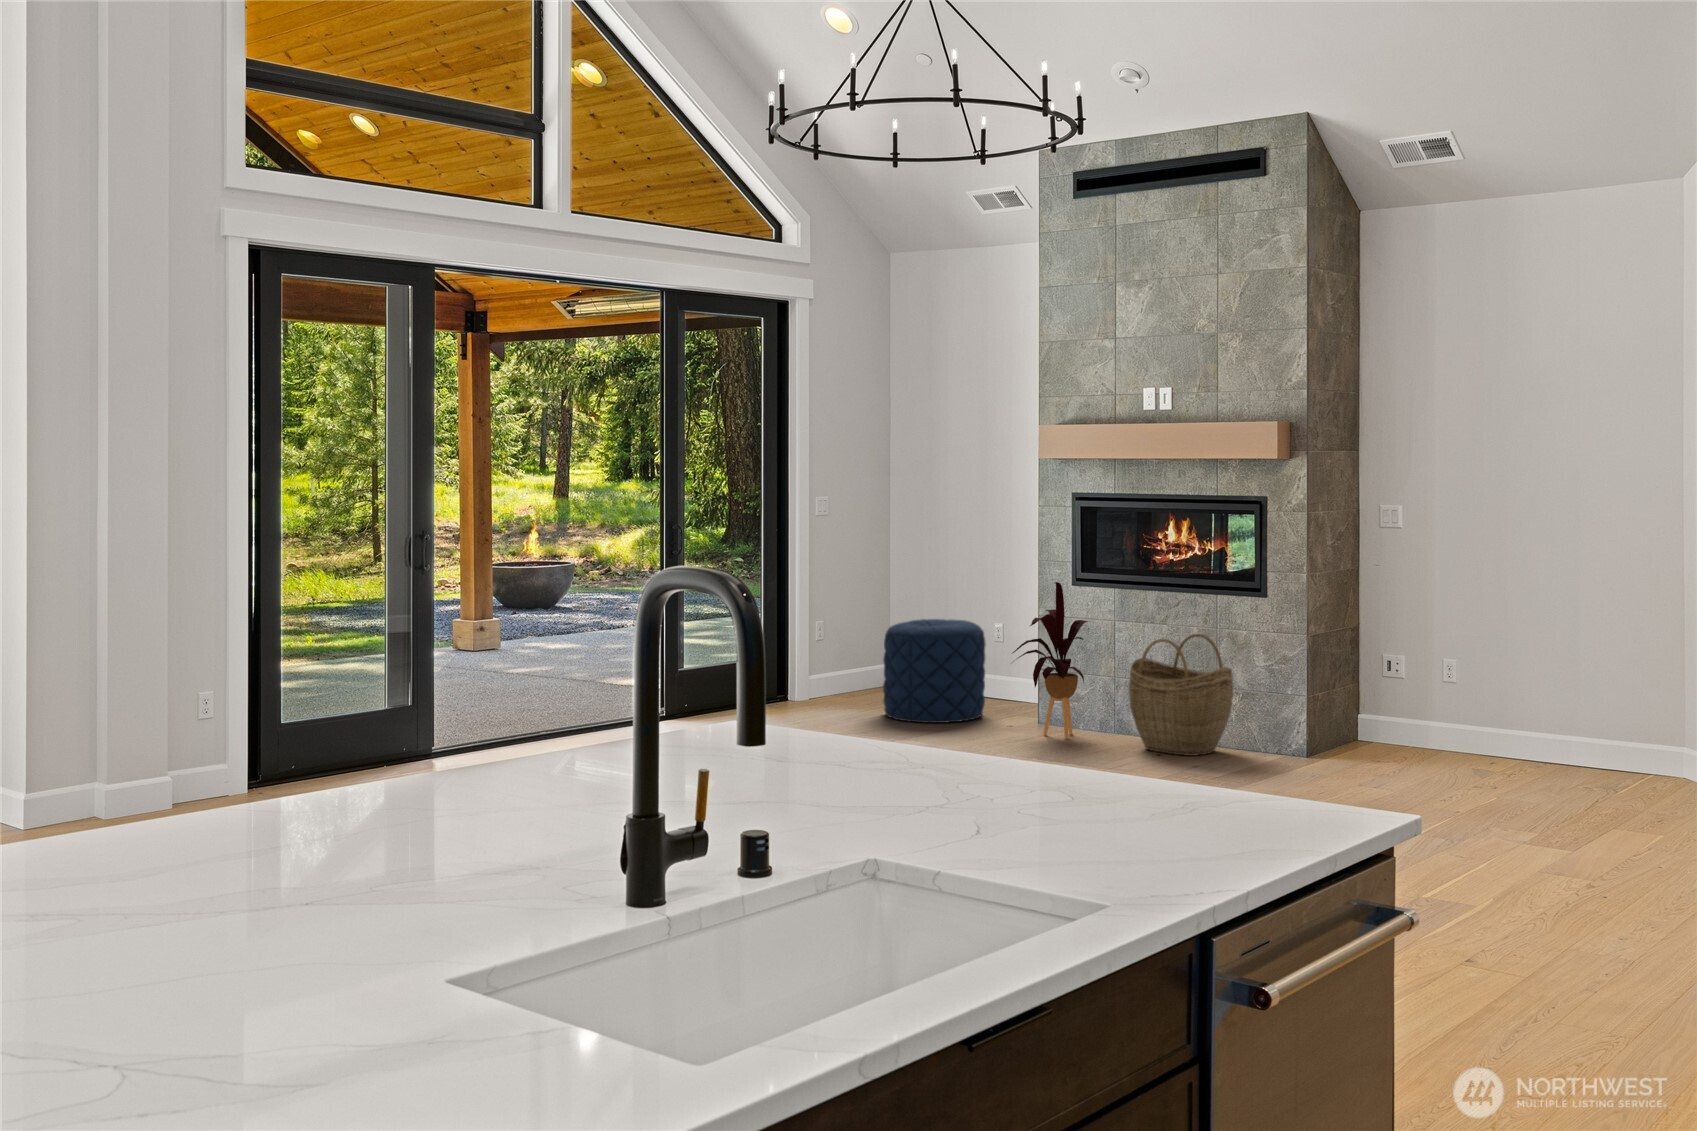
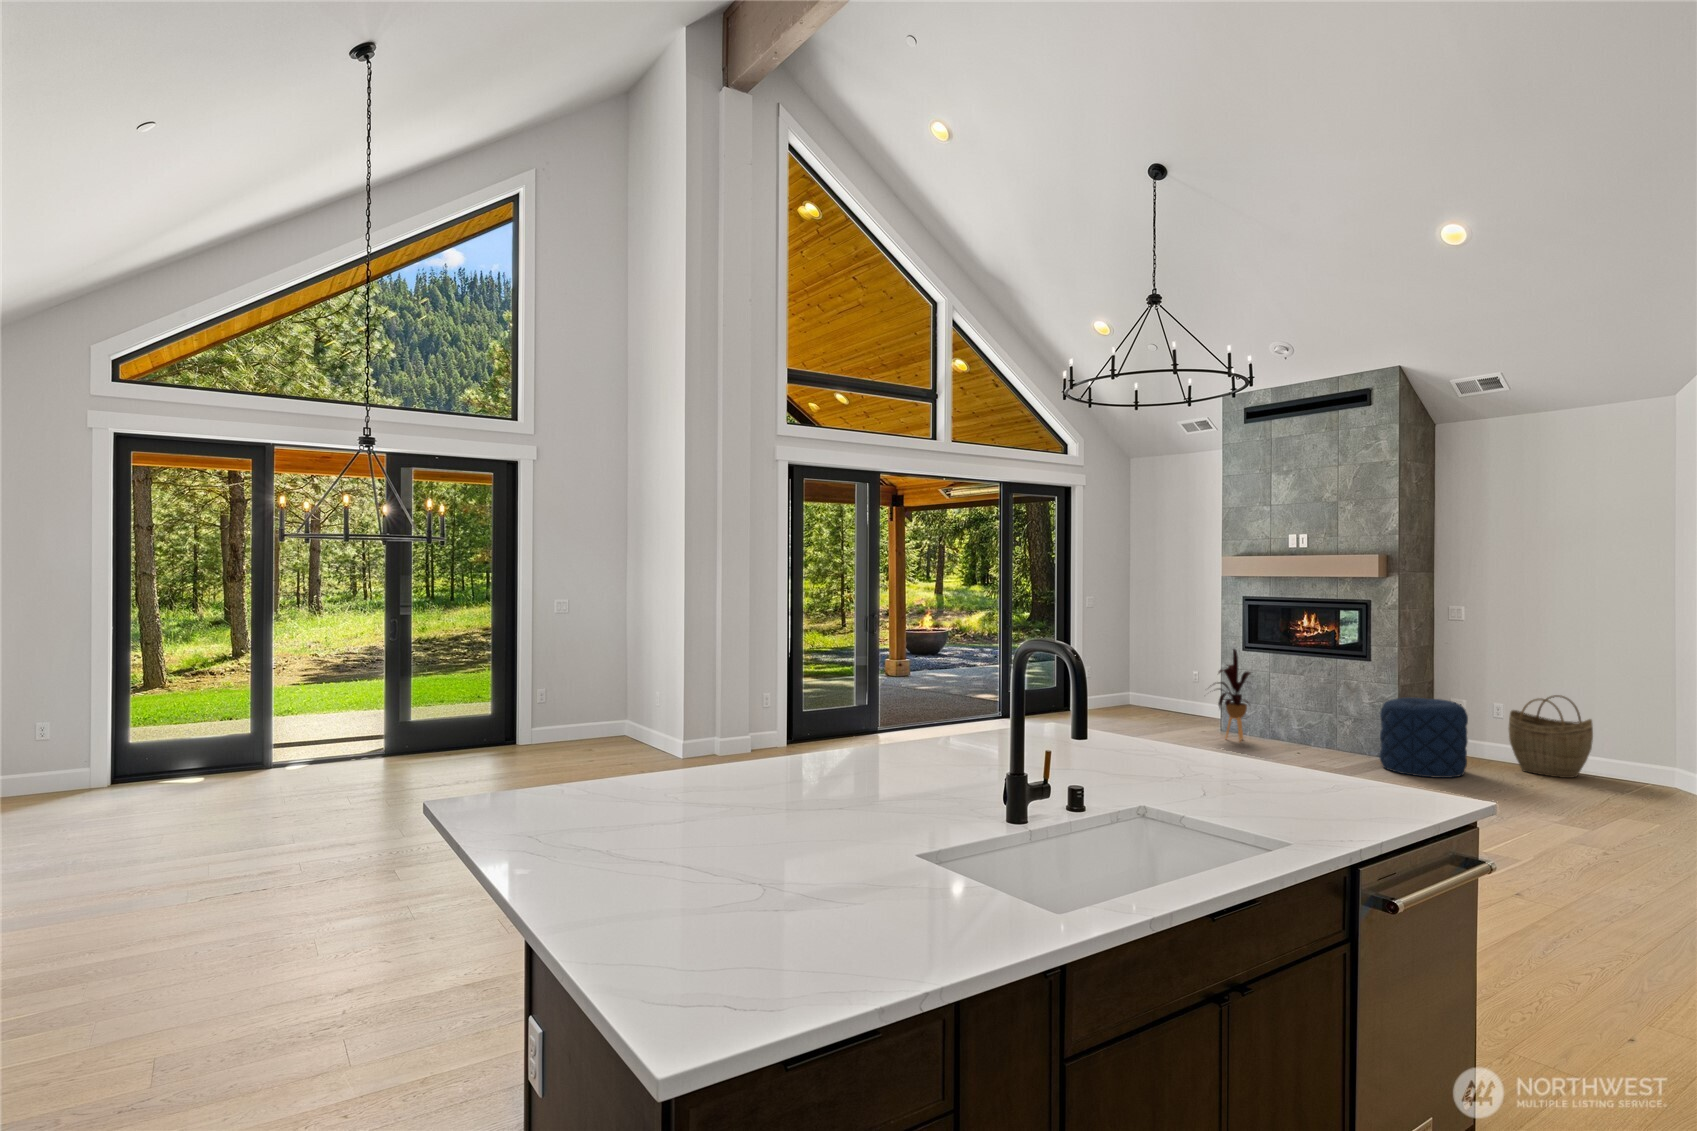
pouf: present [883,619,986,723] -> present [1379,698,1468,778]
woven basket: present [1129,634,1233,756] -> present [1509,695,1593,778]

